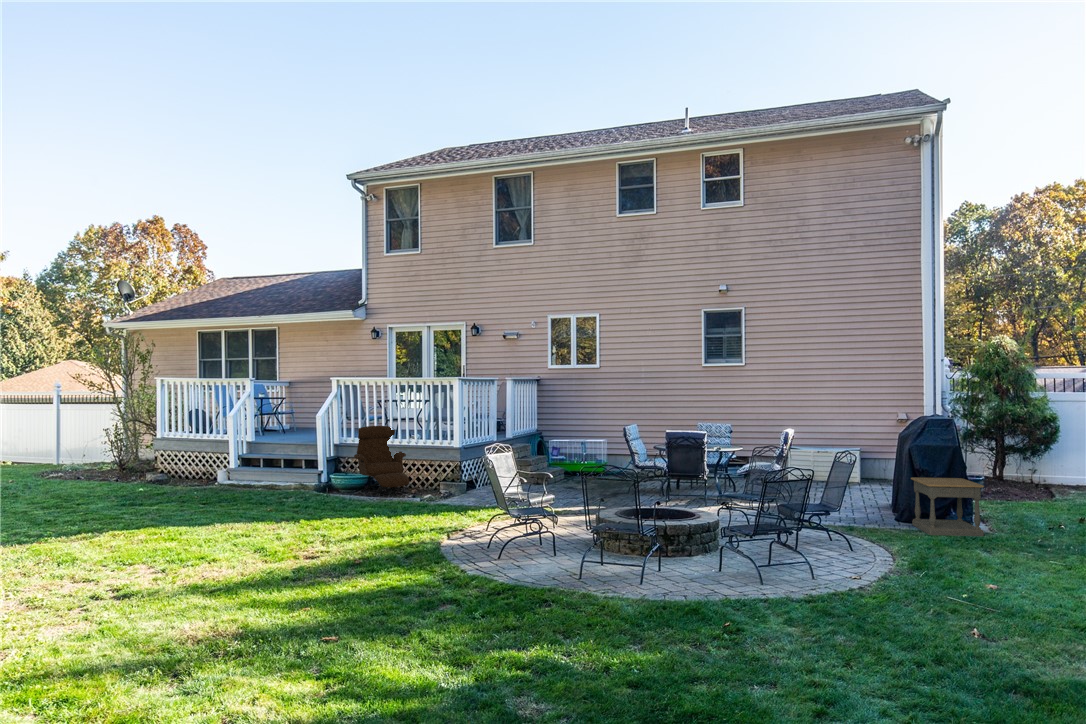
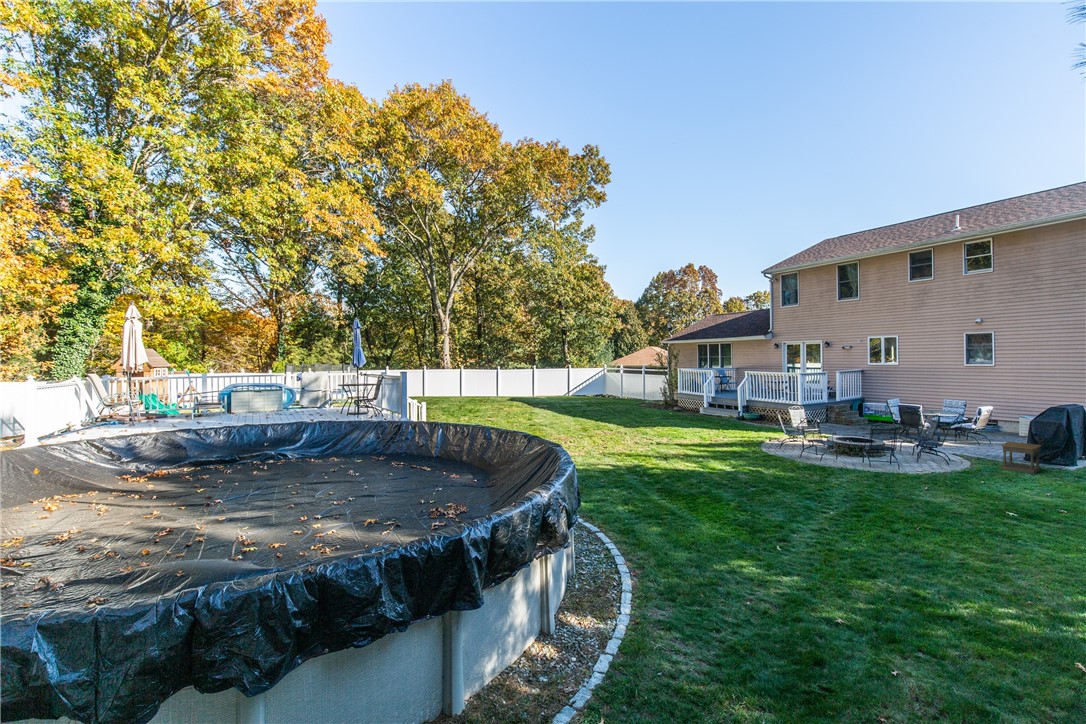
lounge chair: present [354,426,409,496] -> none [751,394,776,426]

